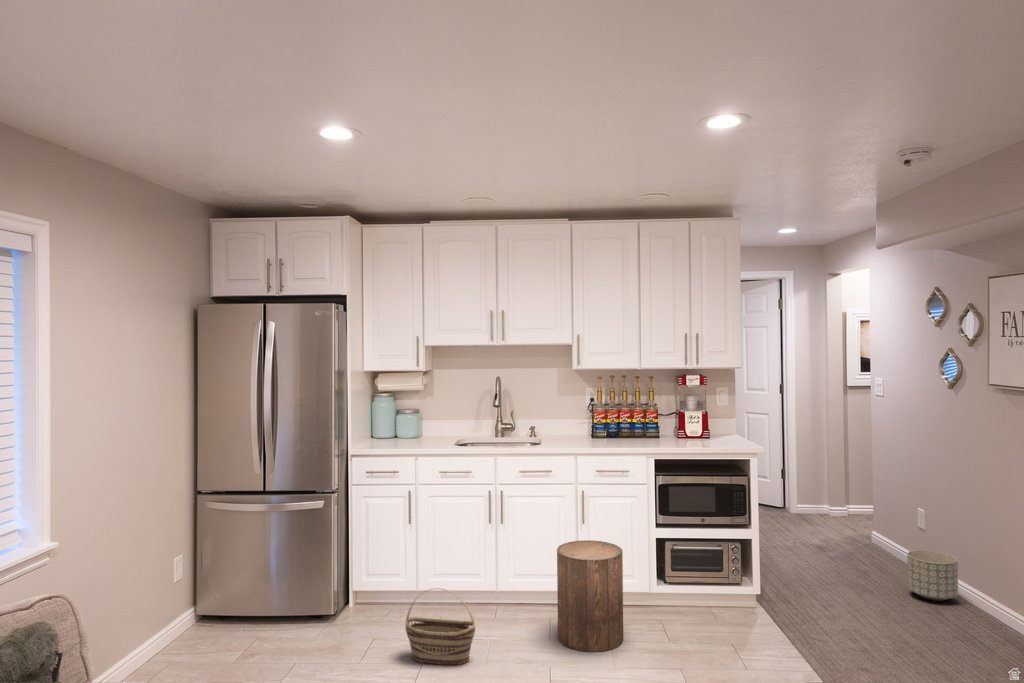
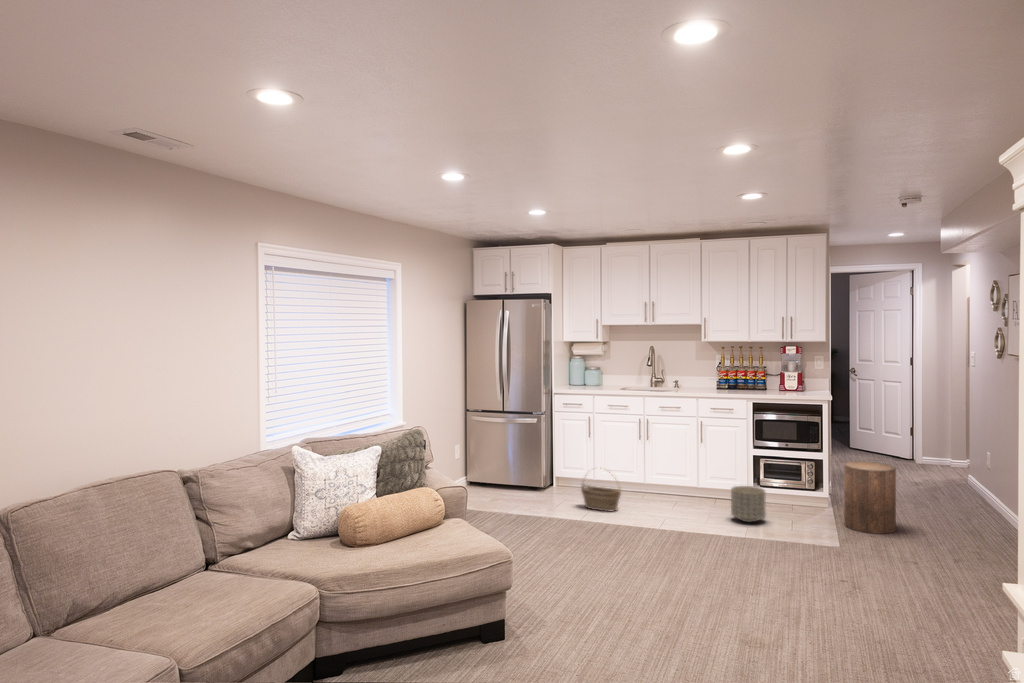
stool: present [557,540,623,652] -> present [844,461,896,534]
planter: present [907,550,958,601] -> present [731,486,766,522]

